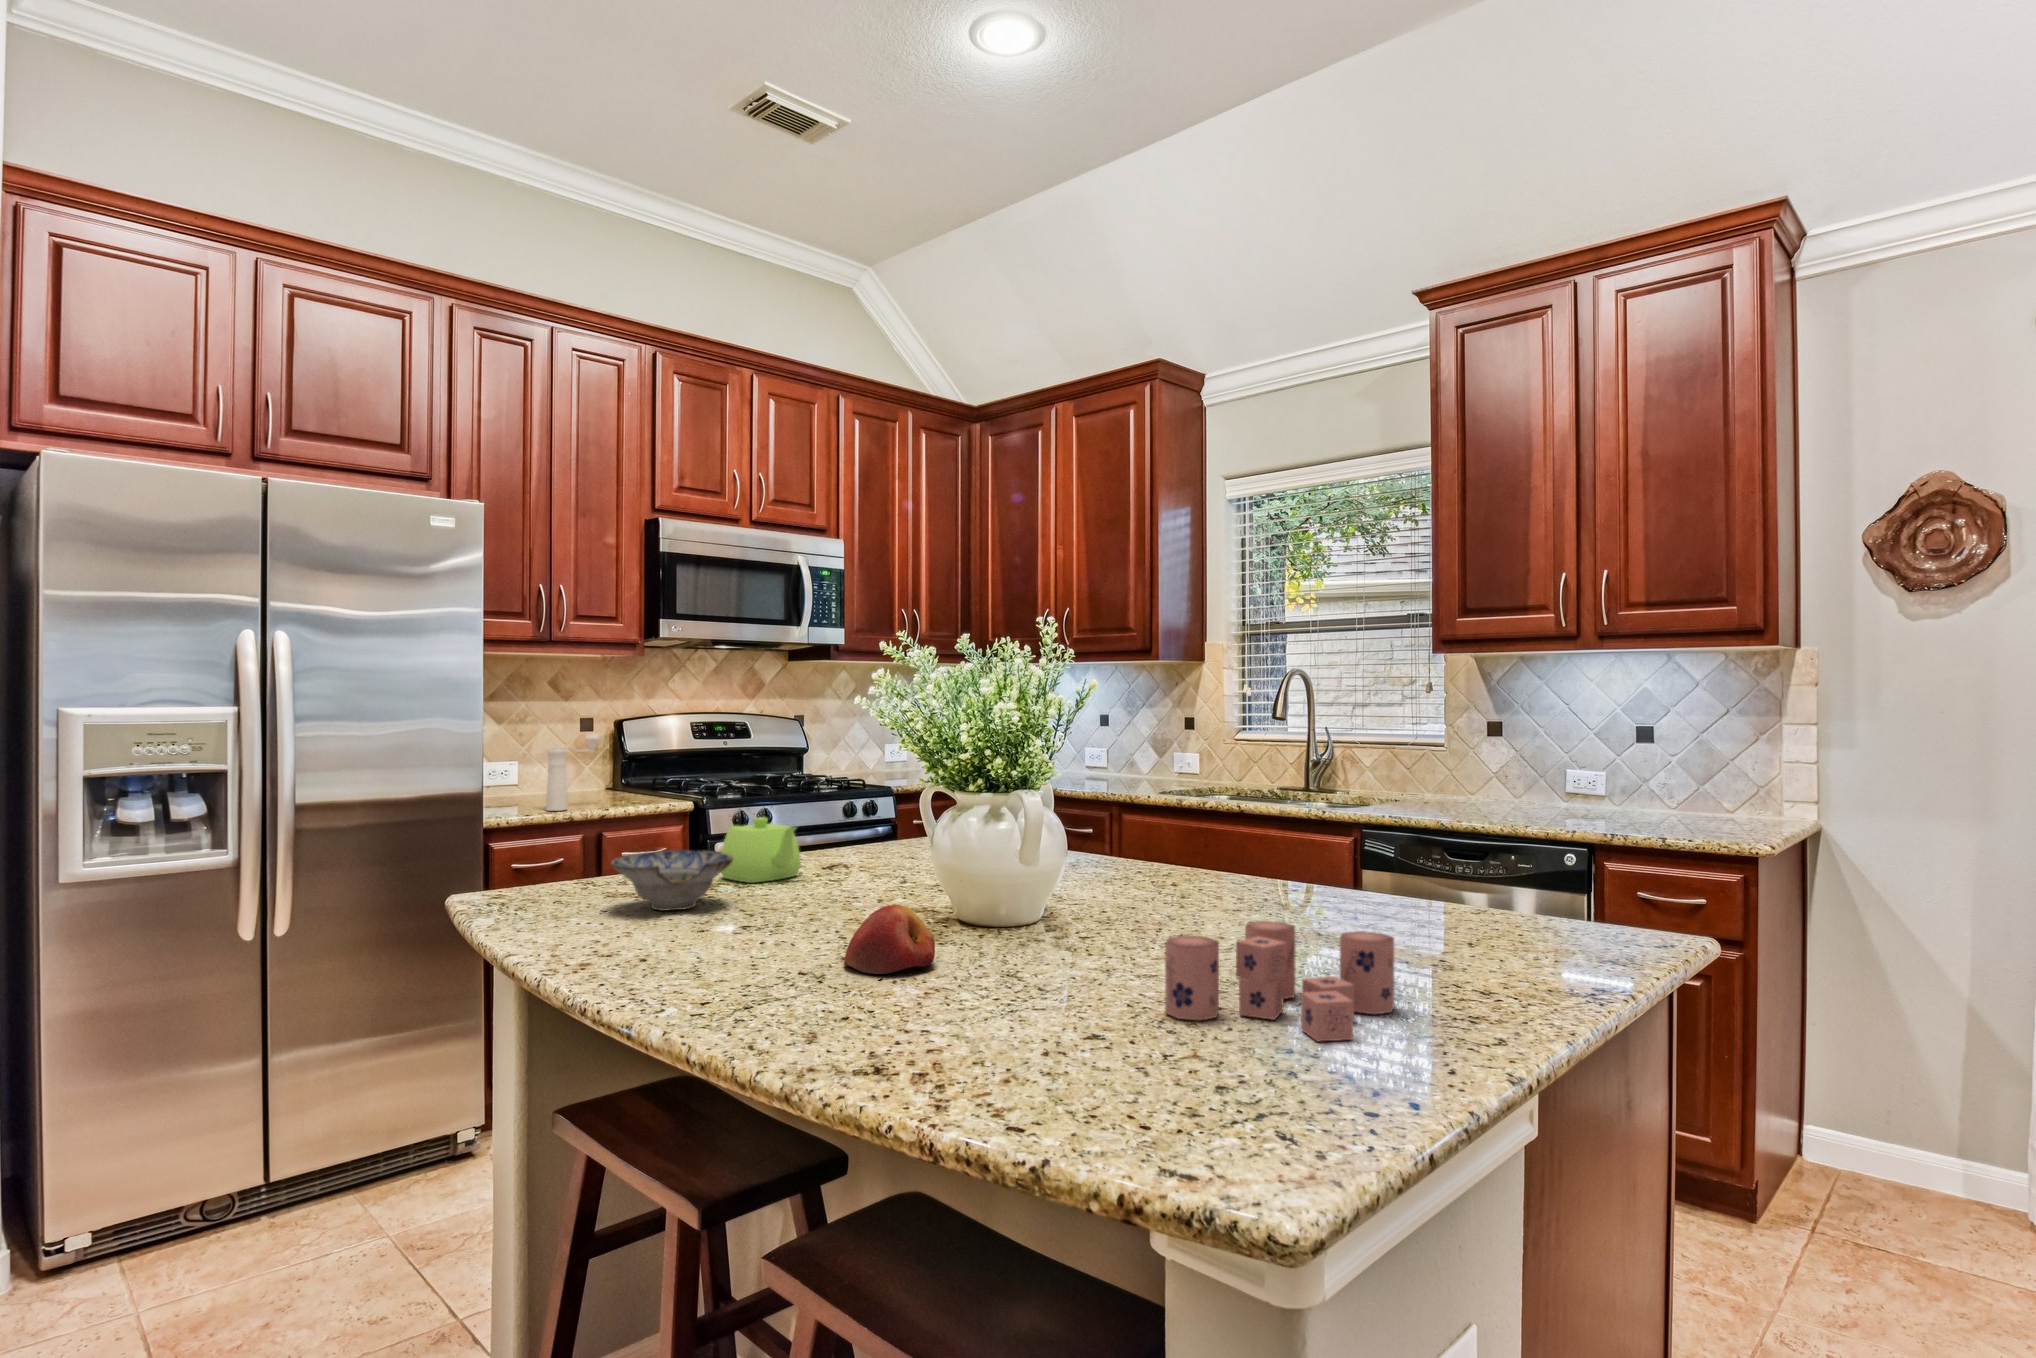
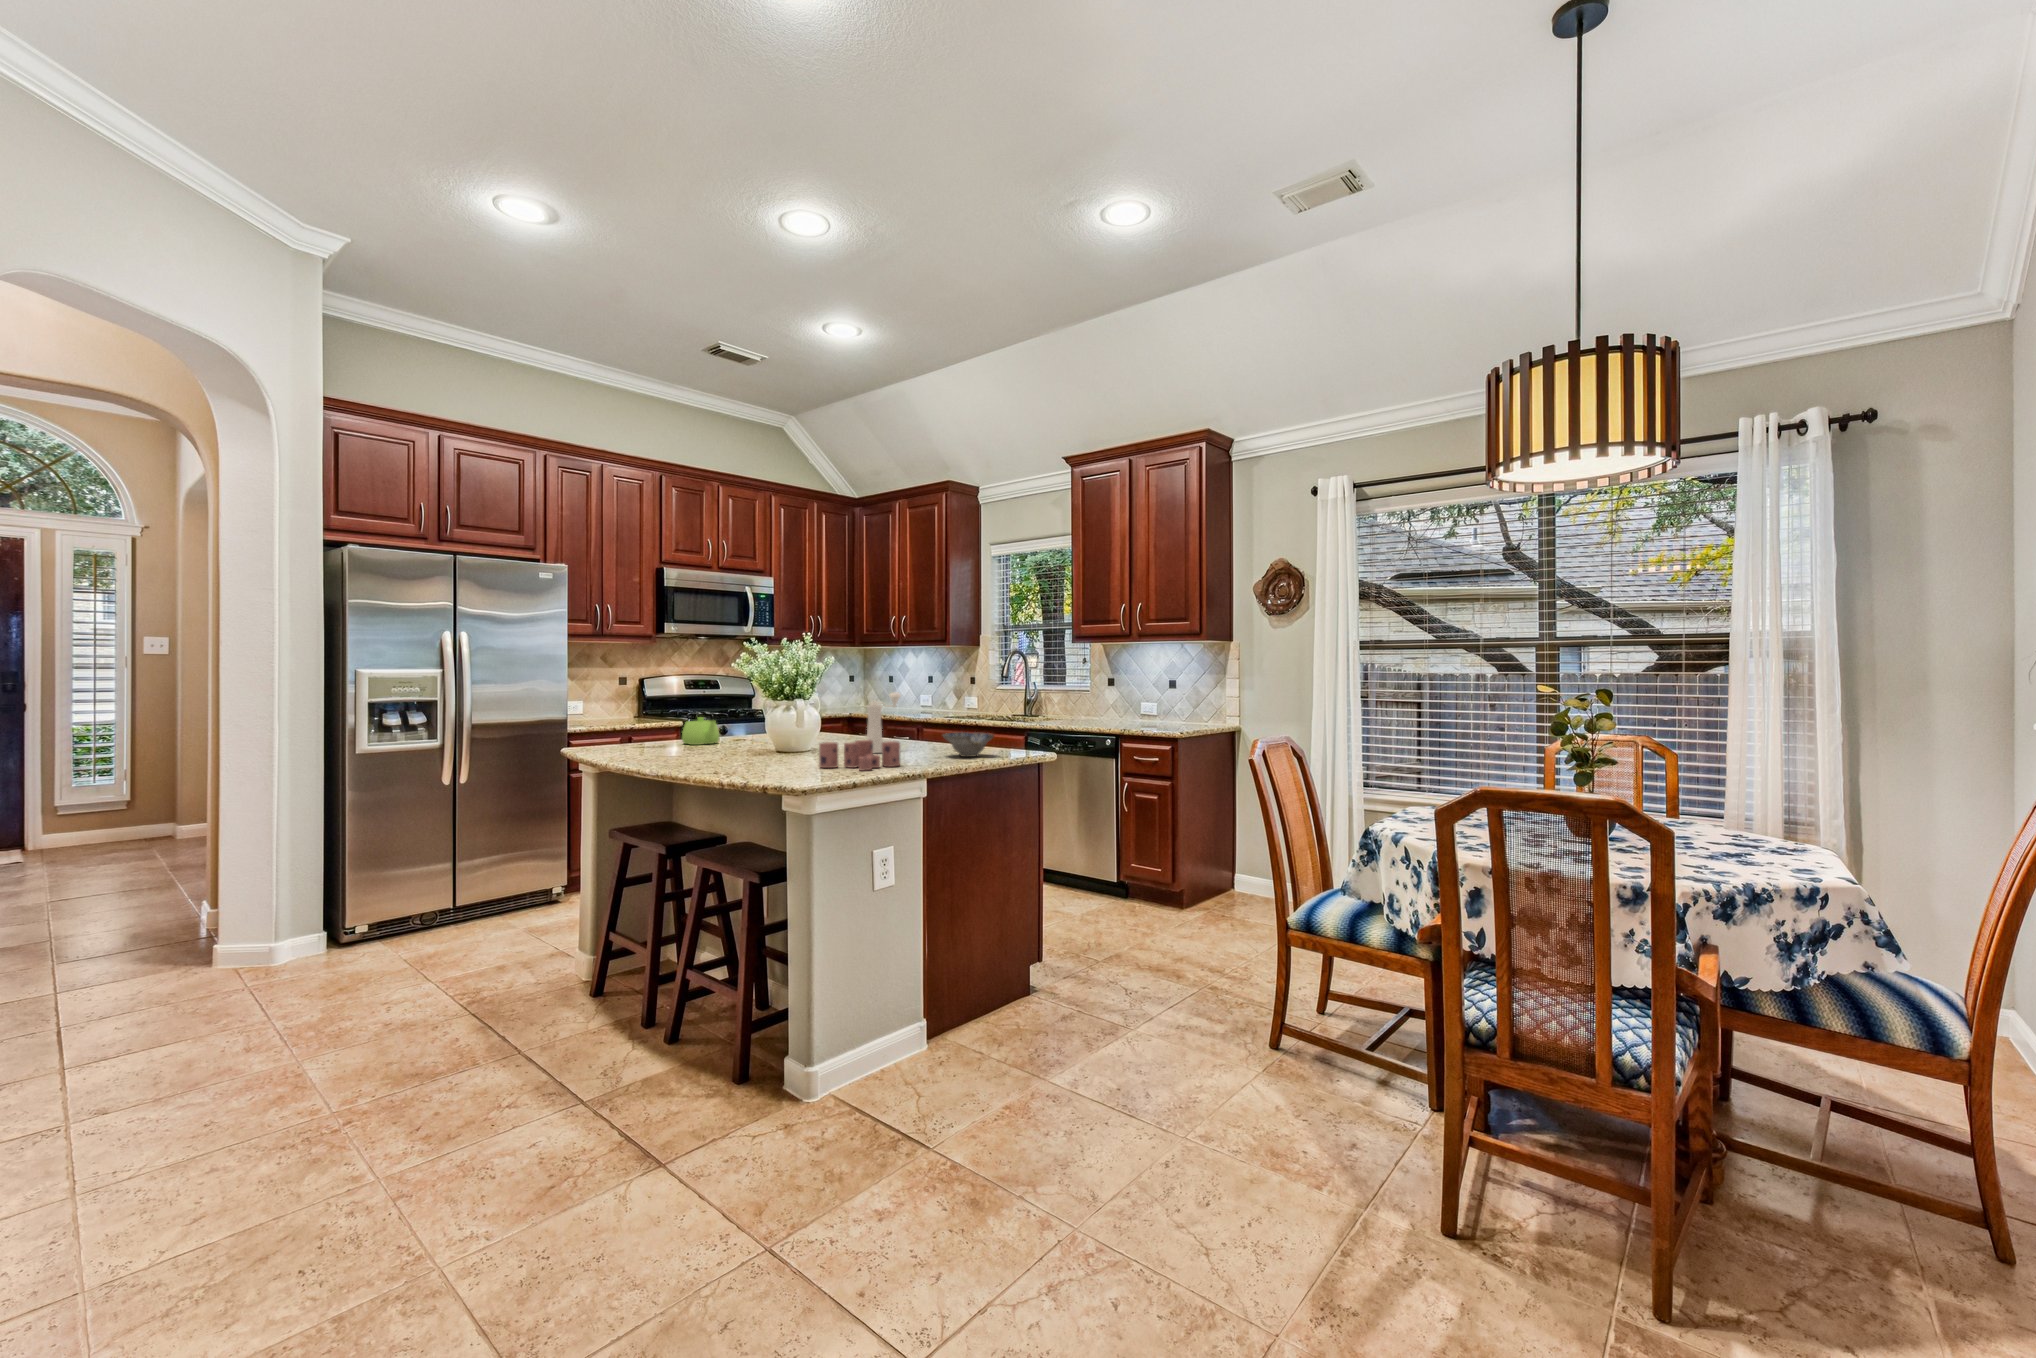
pepper mill: present [546,734,600,811] -> present [867,692,900,753]
ceramic bowl: present [611,850,733,911] -> present [943,732,994,757]
apple: present [844,905,935,974] -> none [717,739,752,762]

